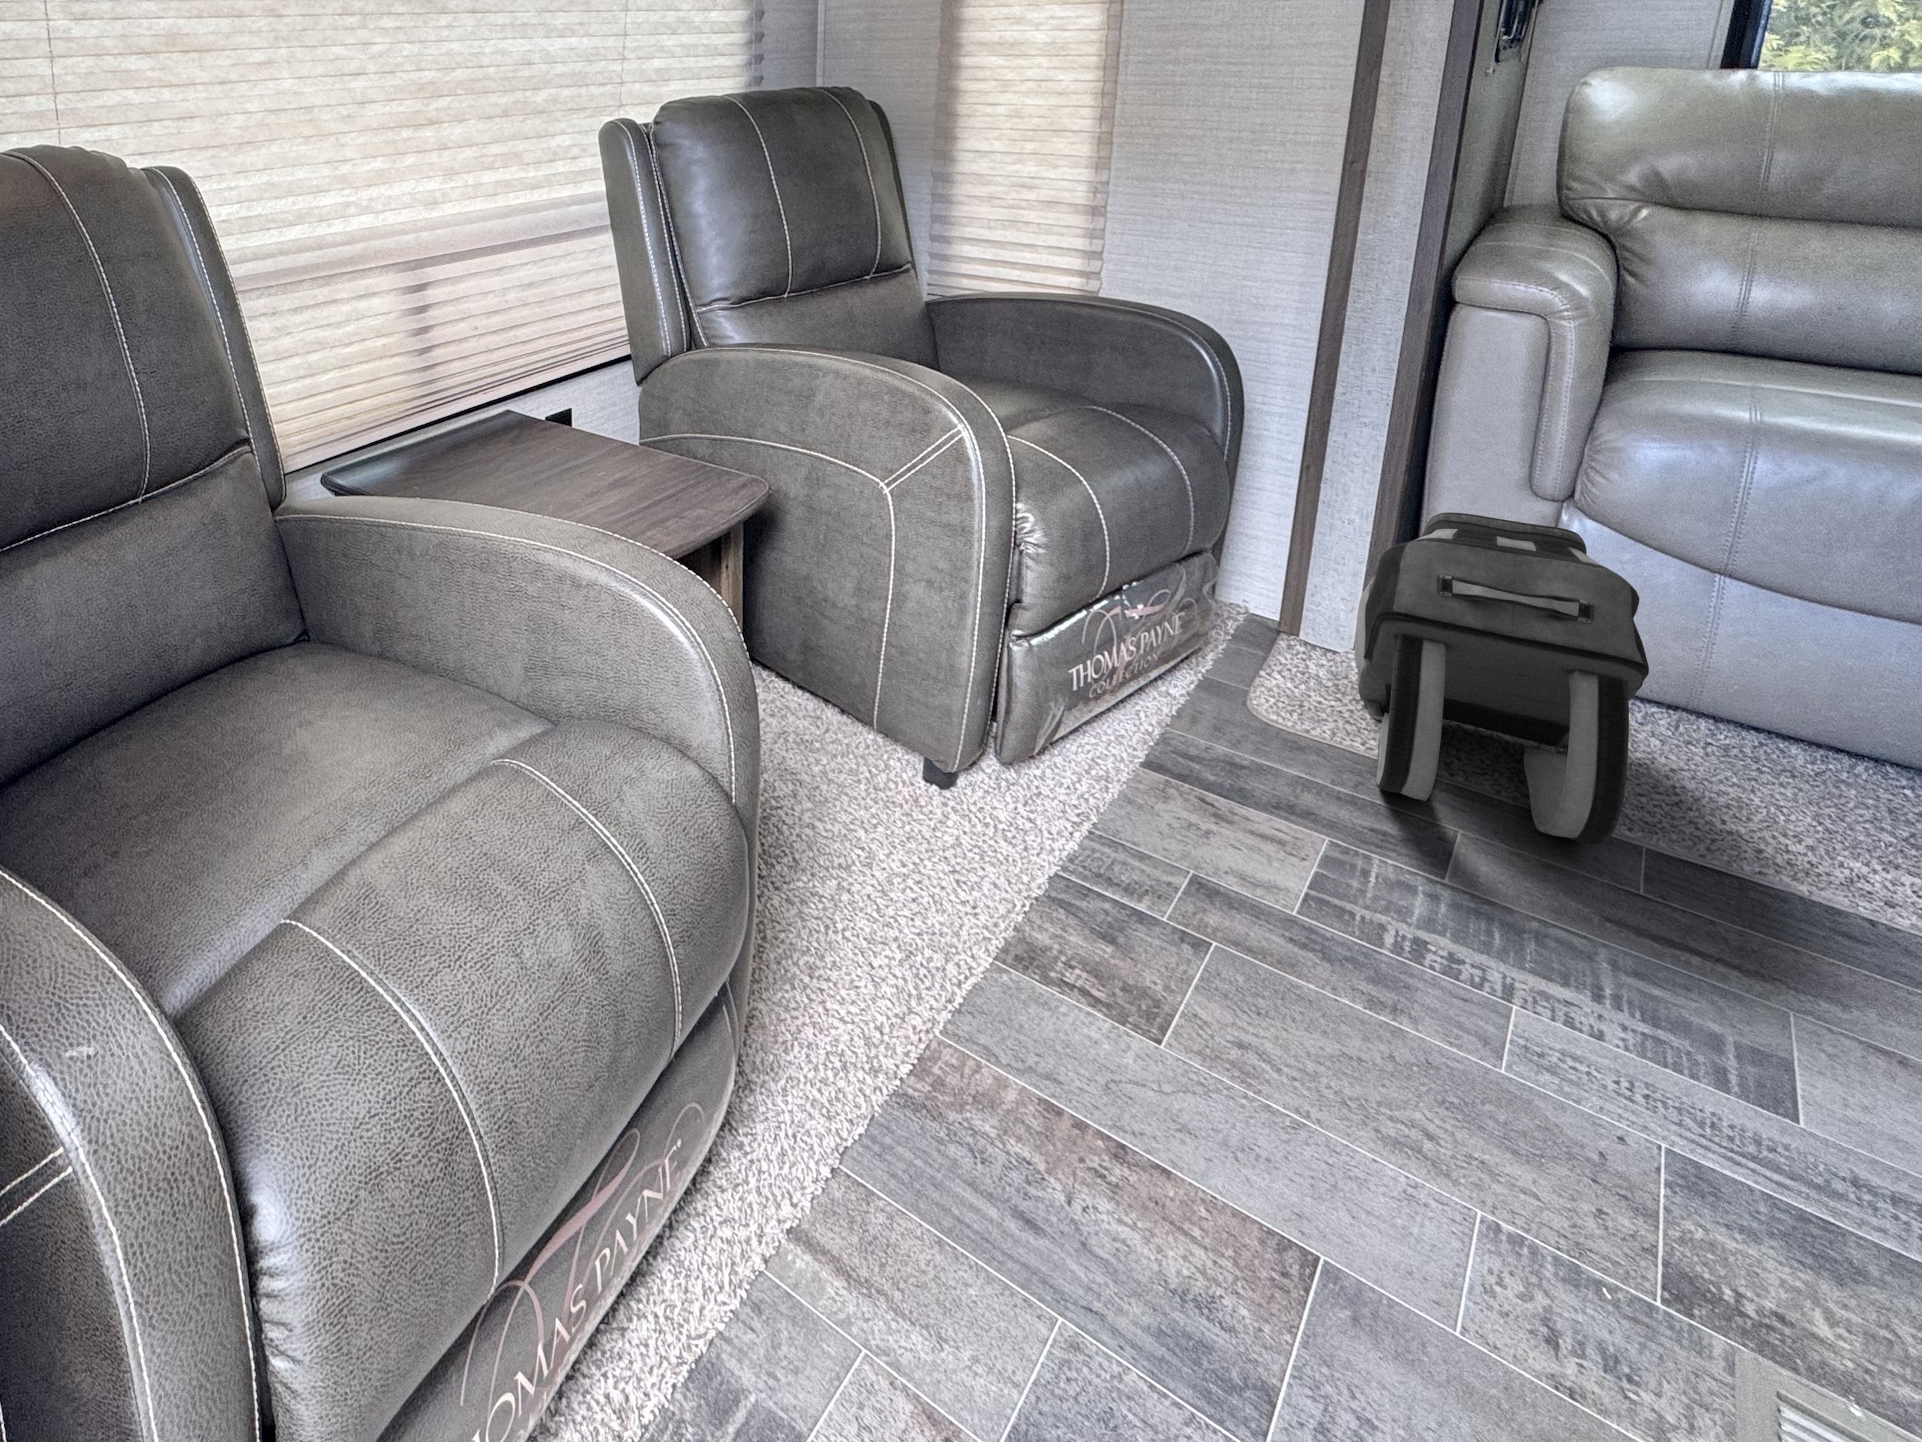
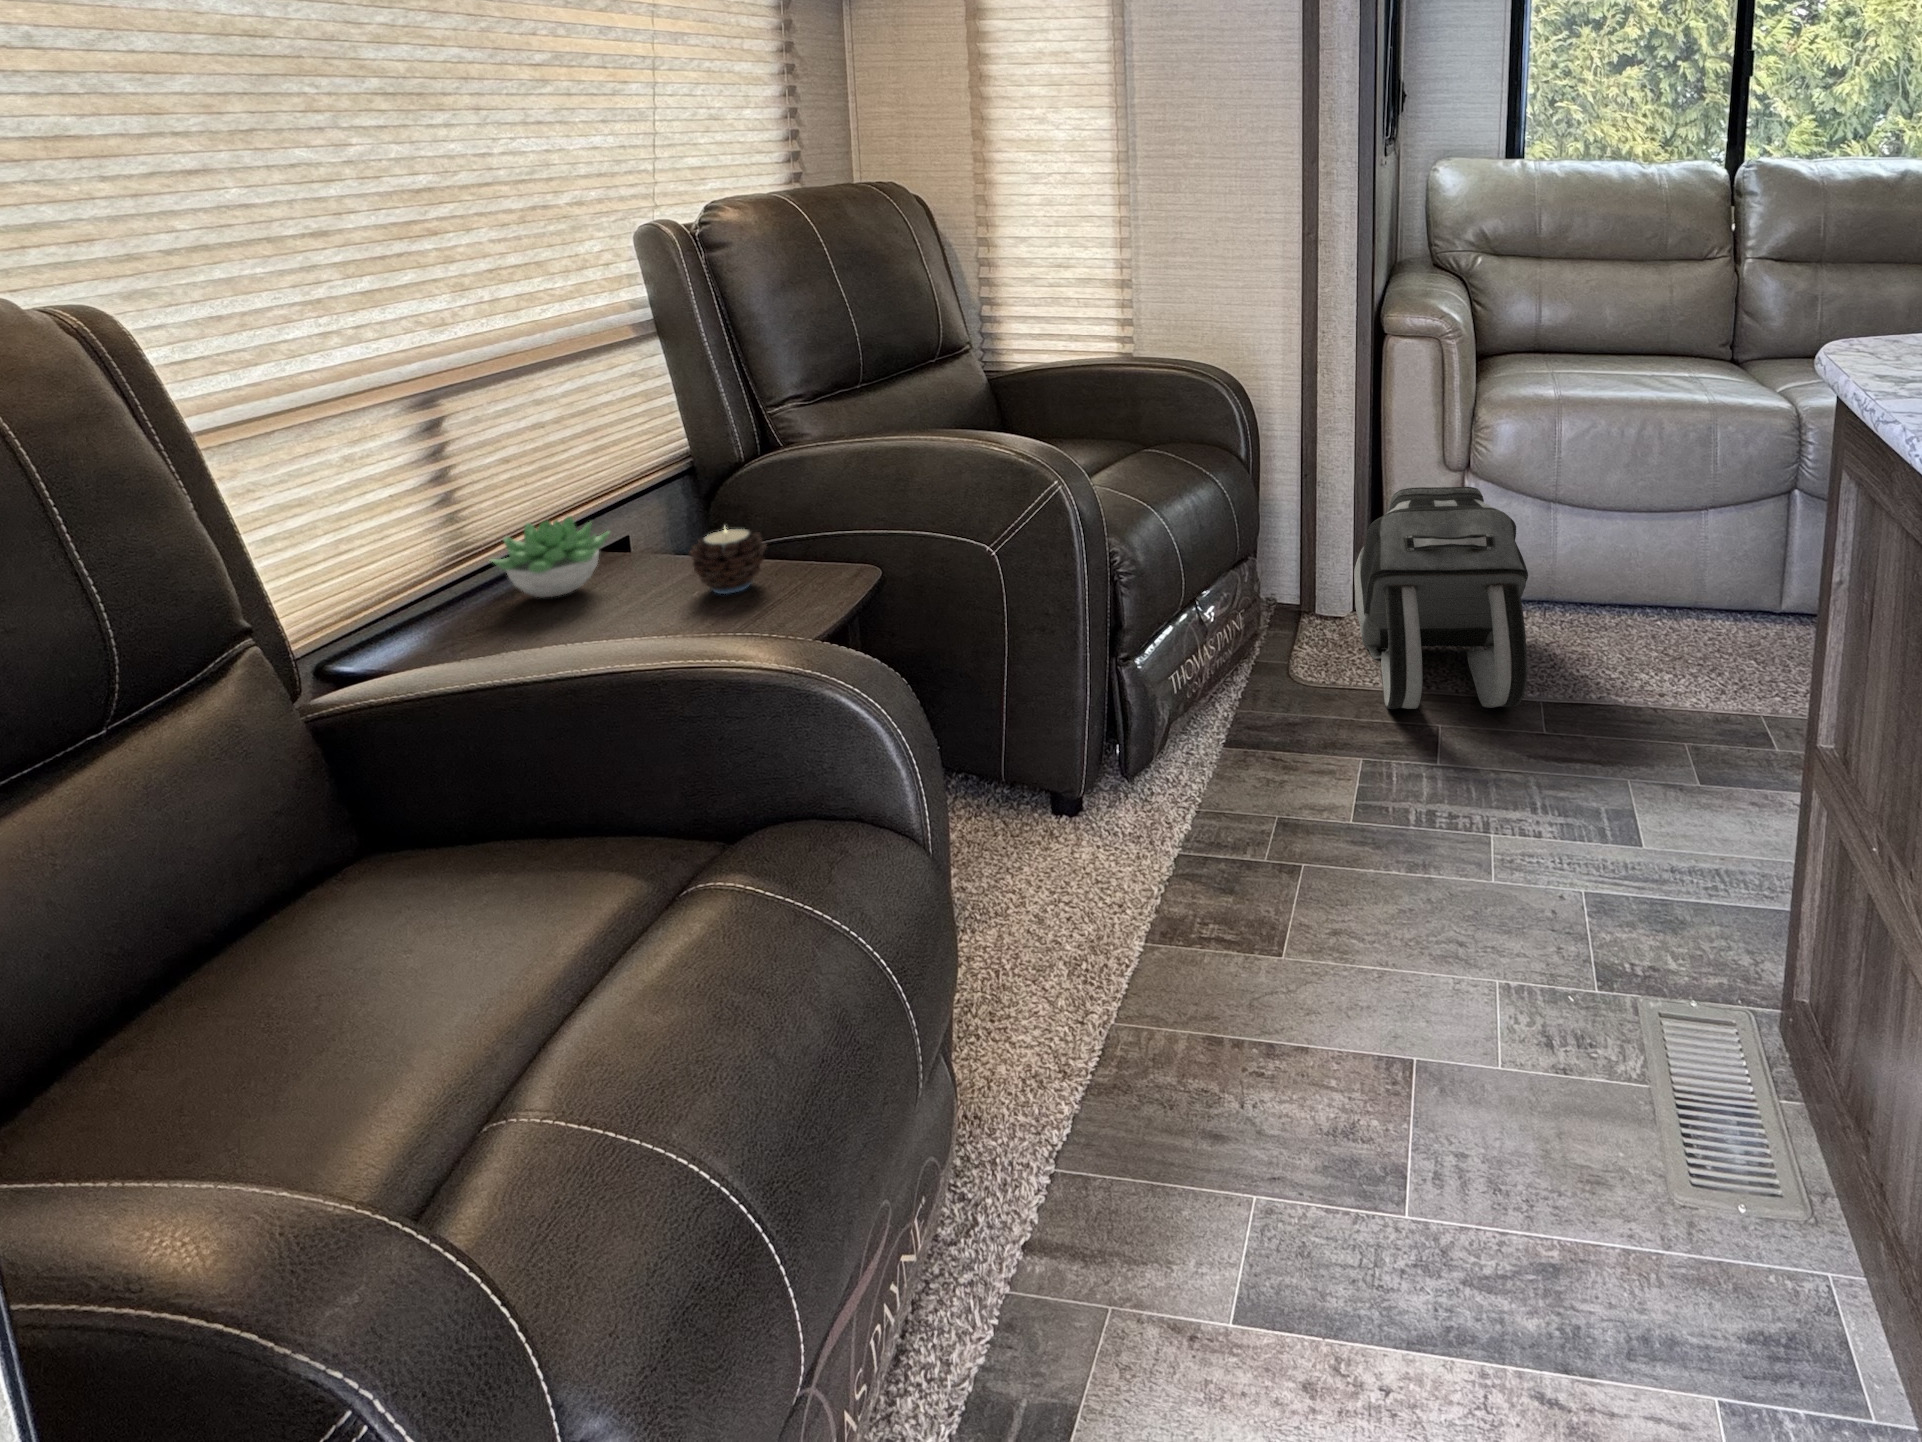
succulent plant: none [439,382,534,452] -> present [491,516,609,597]
candle: none [590,414,657,479] -> present [689,527,766,594]

